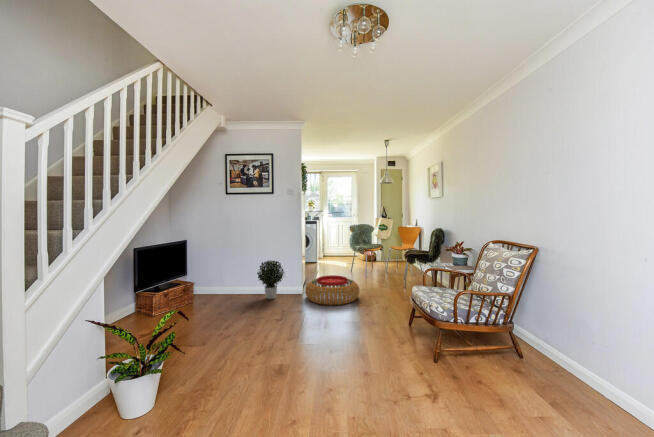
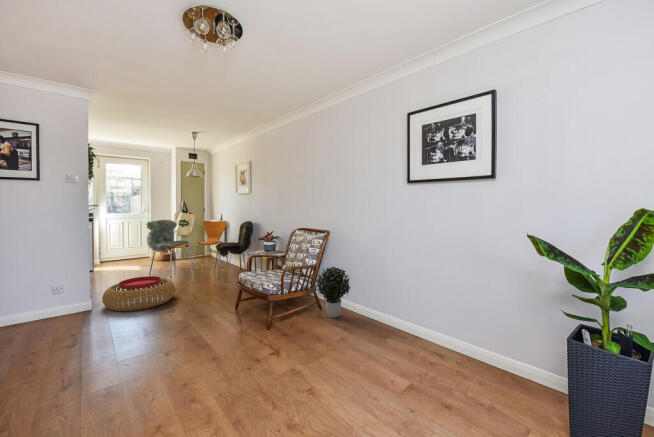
potted plant: present [257,261,284,299] -> present [316,267,350,318]

